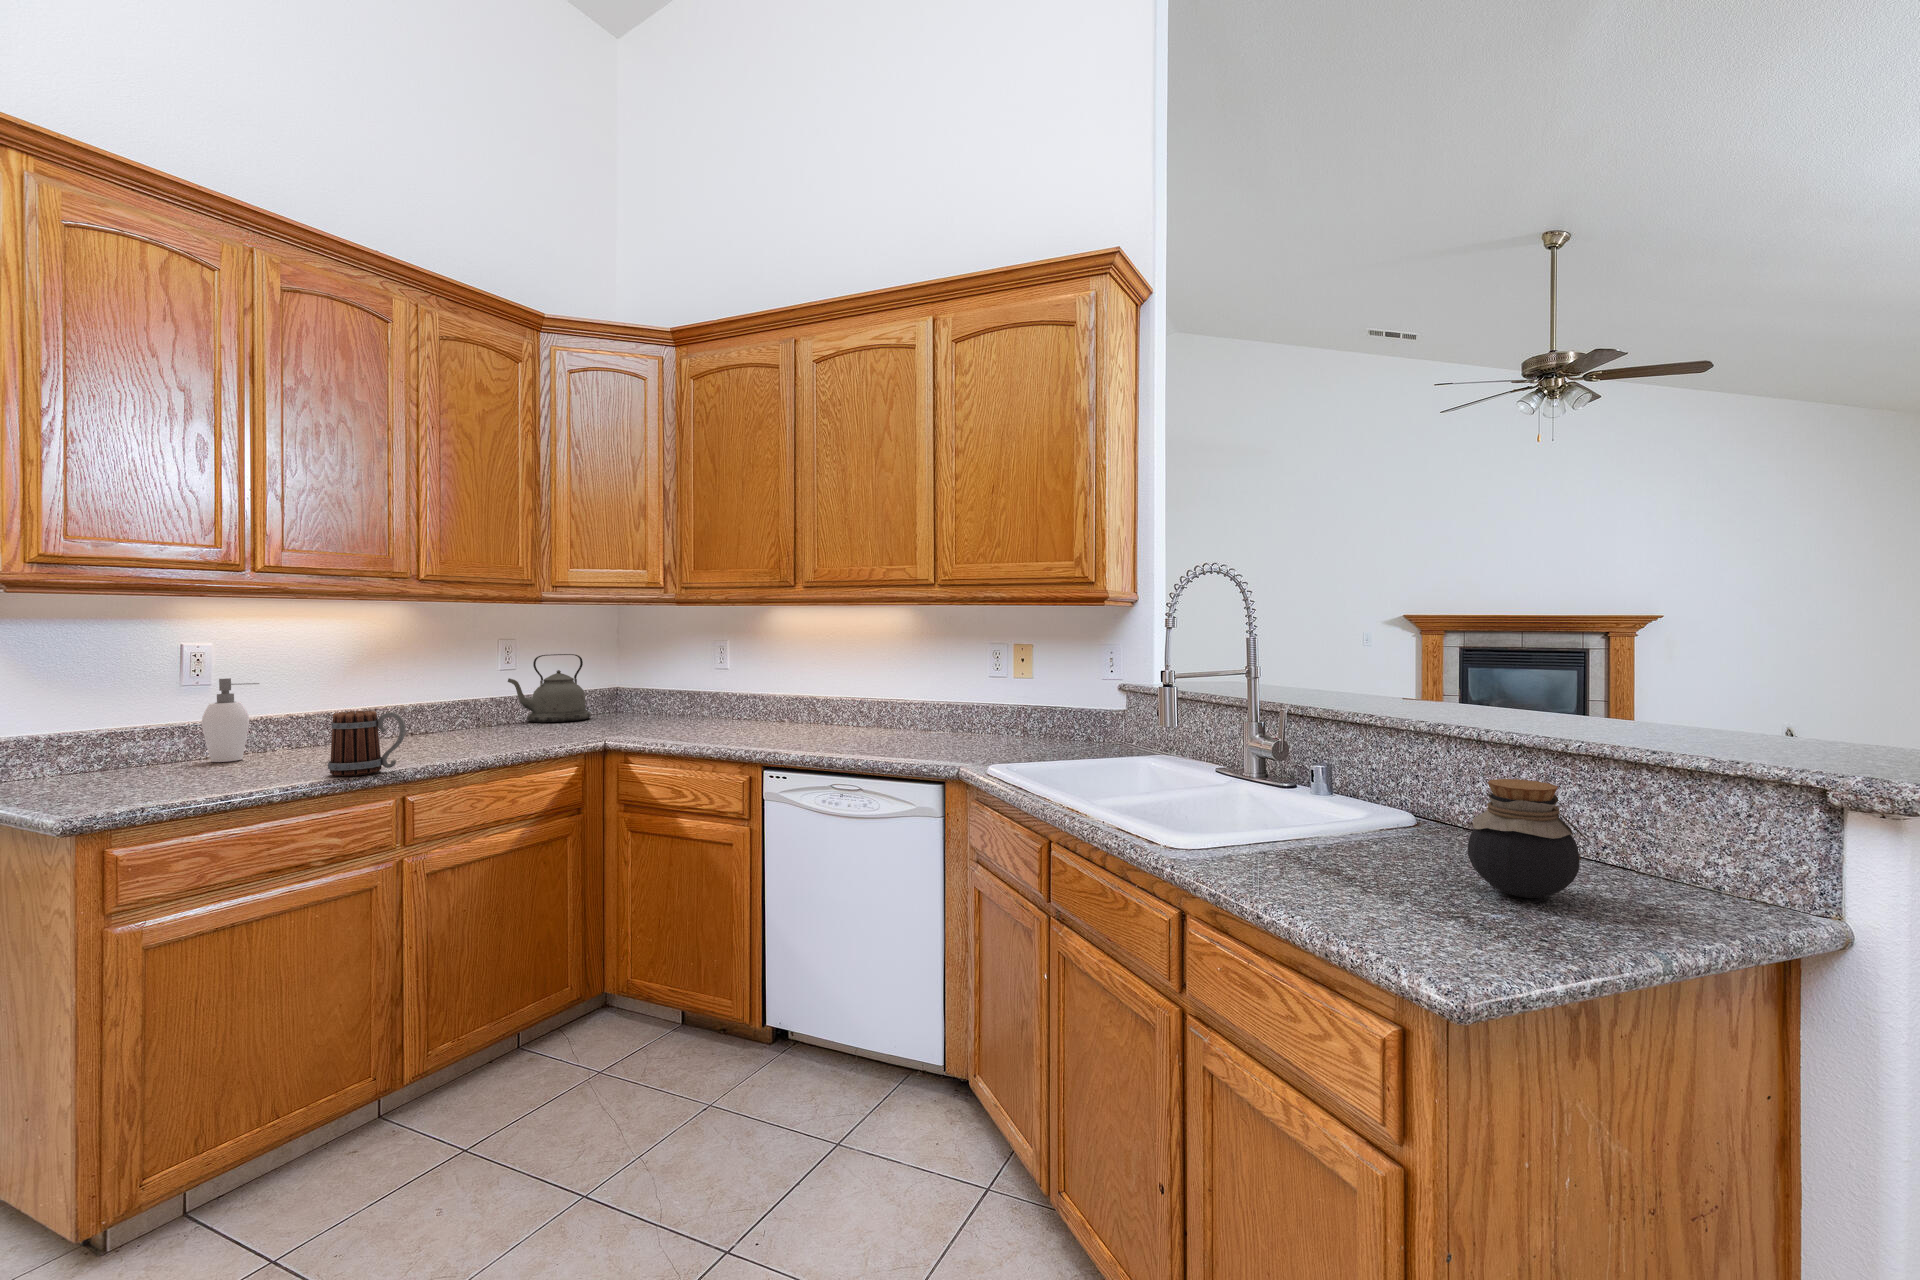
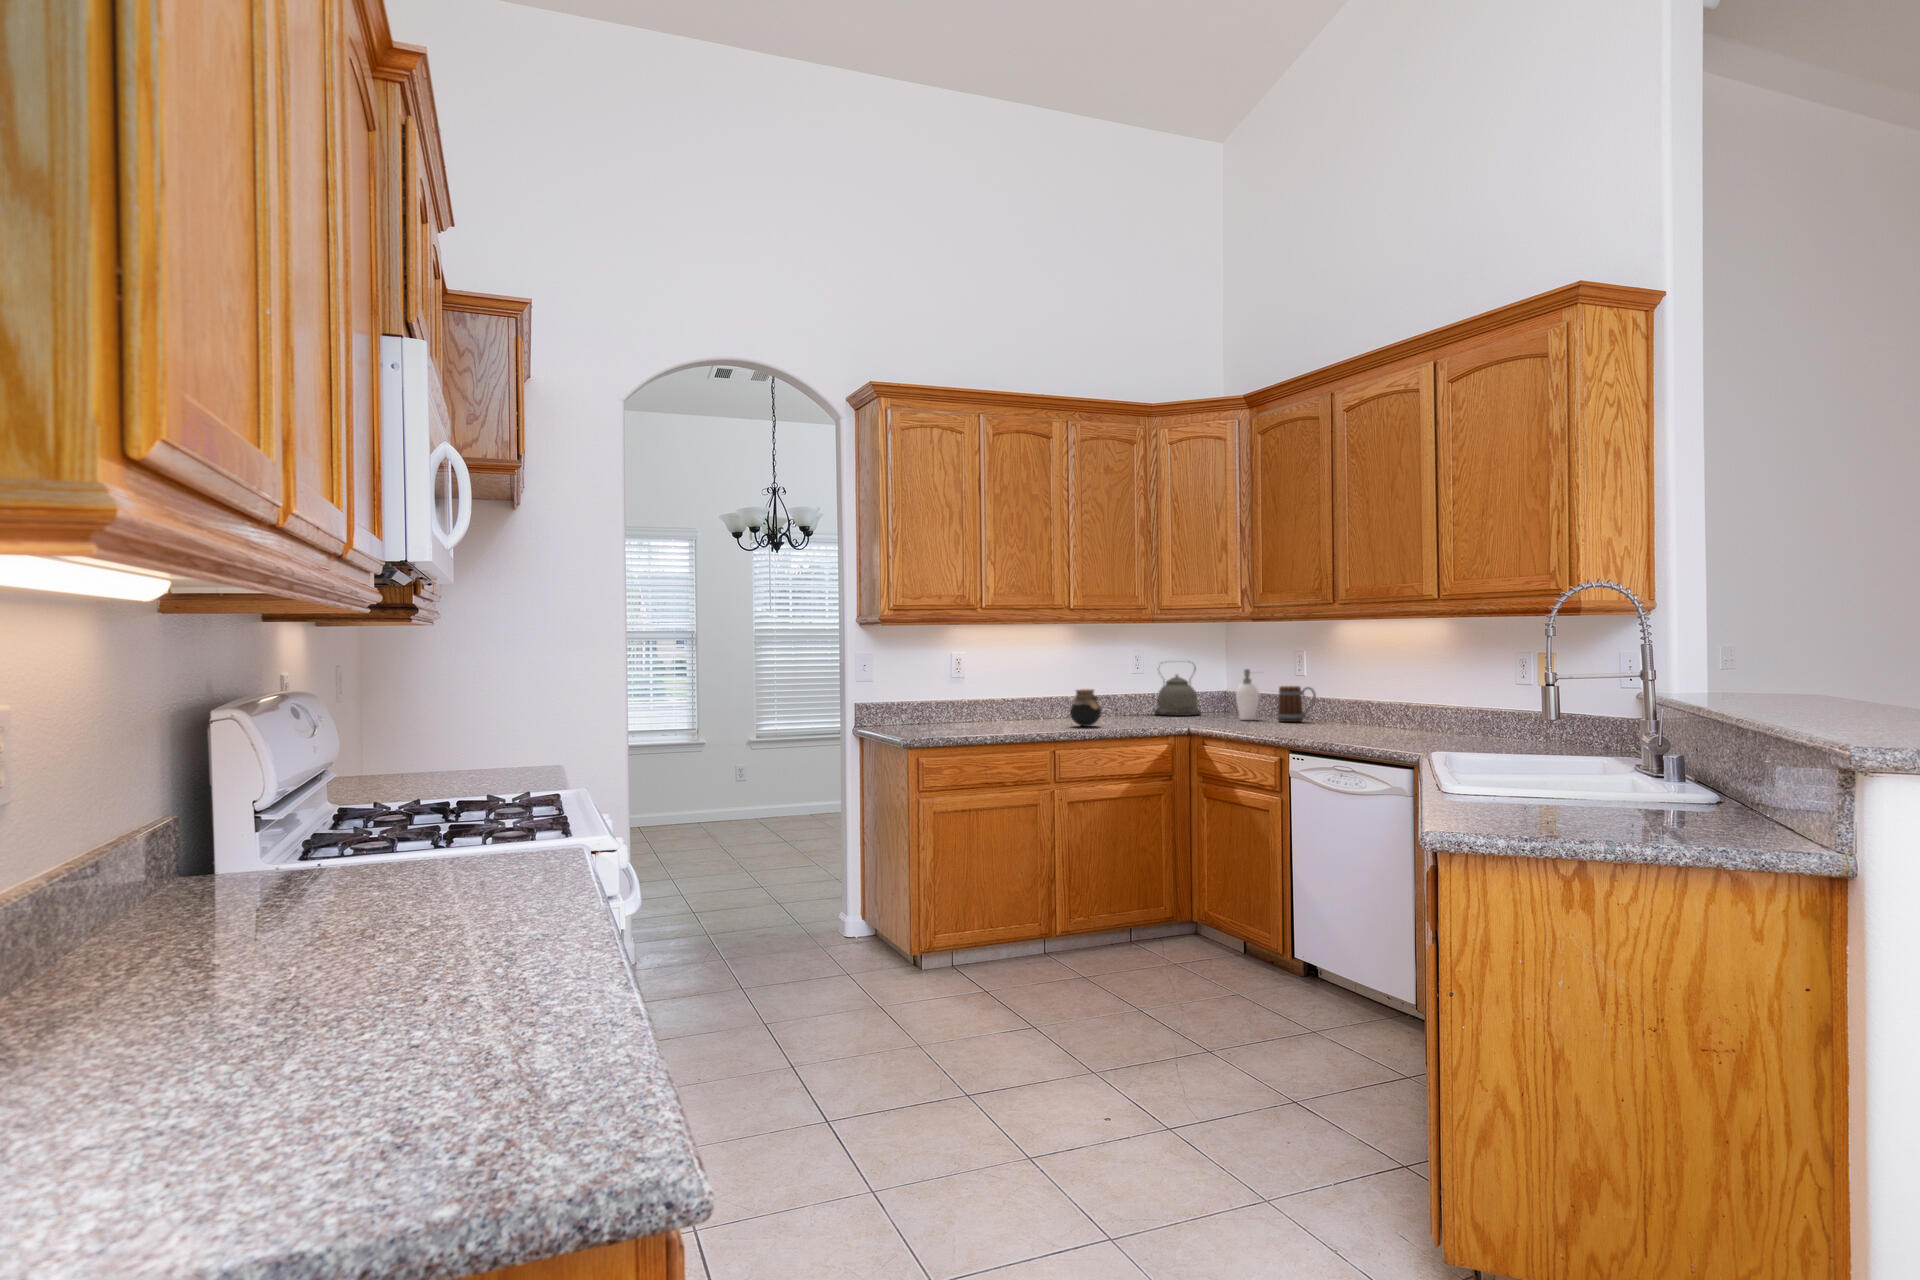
soap dispenser: present [202,678,259,762] -> present [1236,669,1259,720]
mug: present [328,711,406,776] -> present [1277,686,1316,722]
jar: present [1468,779,1593,898] -> present [1070,689,1102,726]

